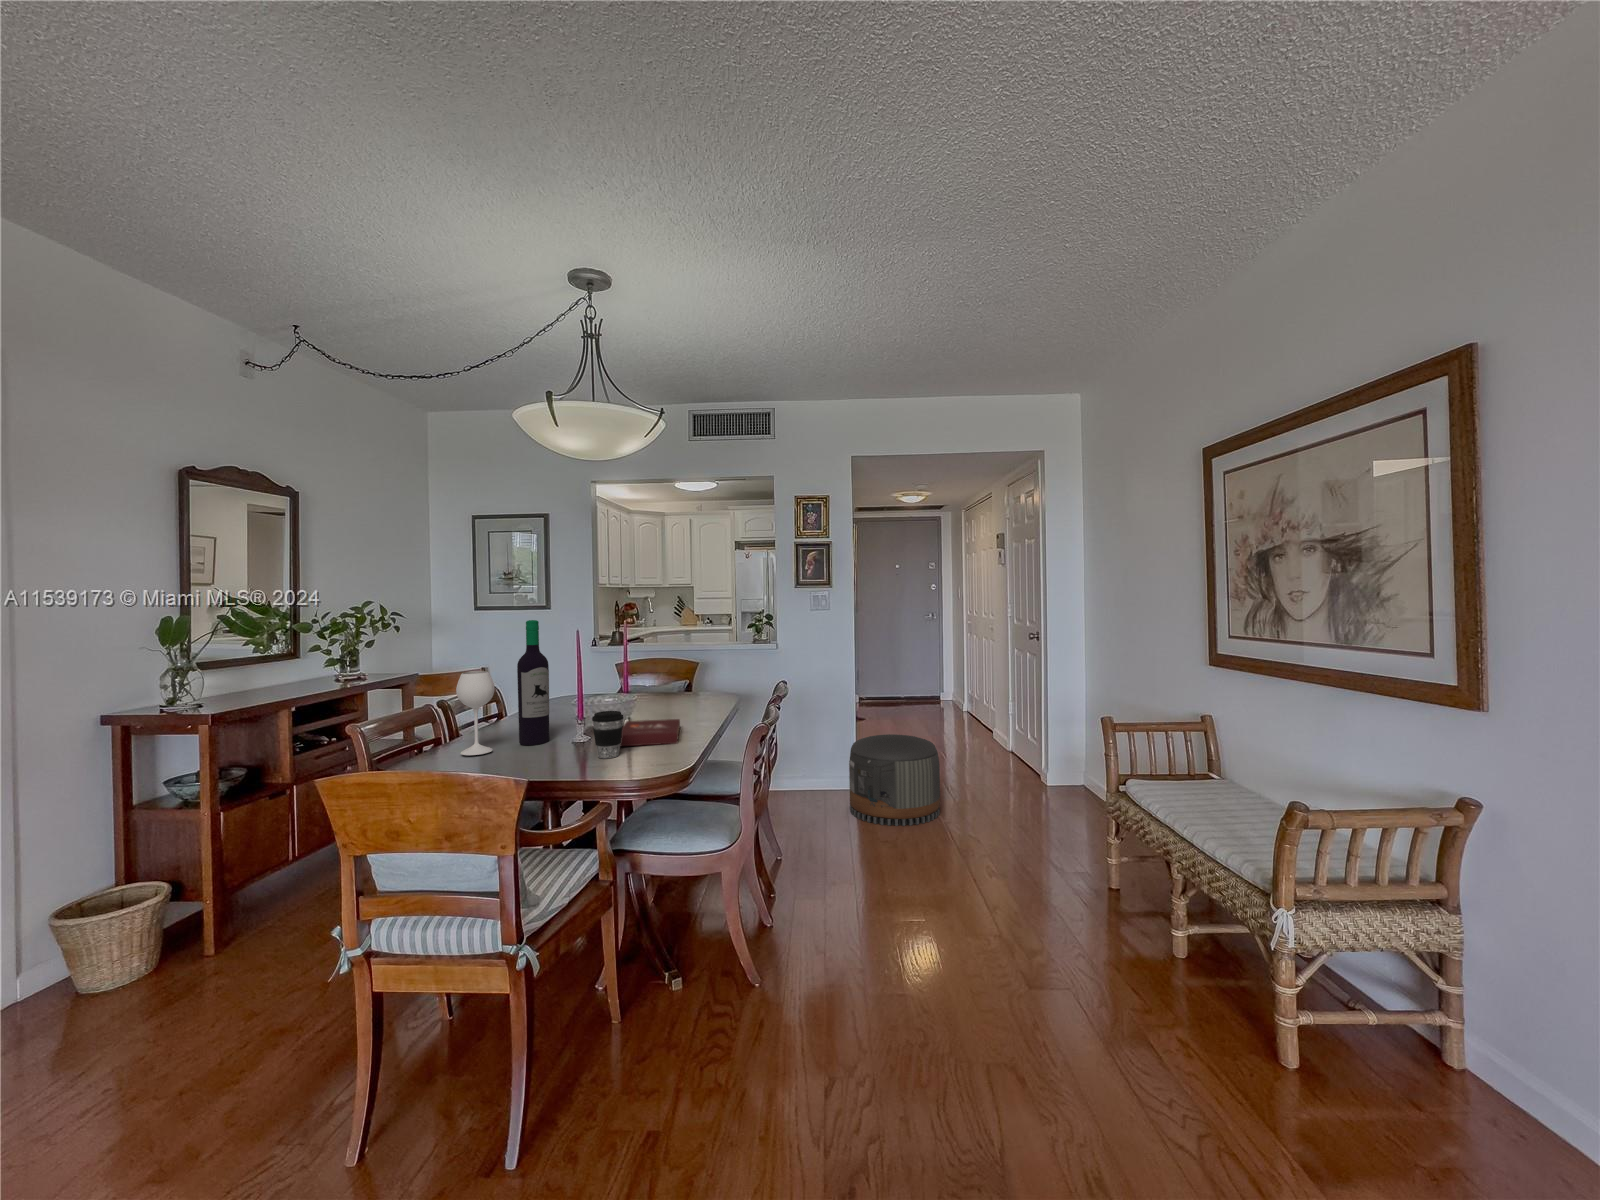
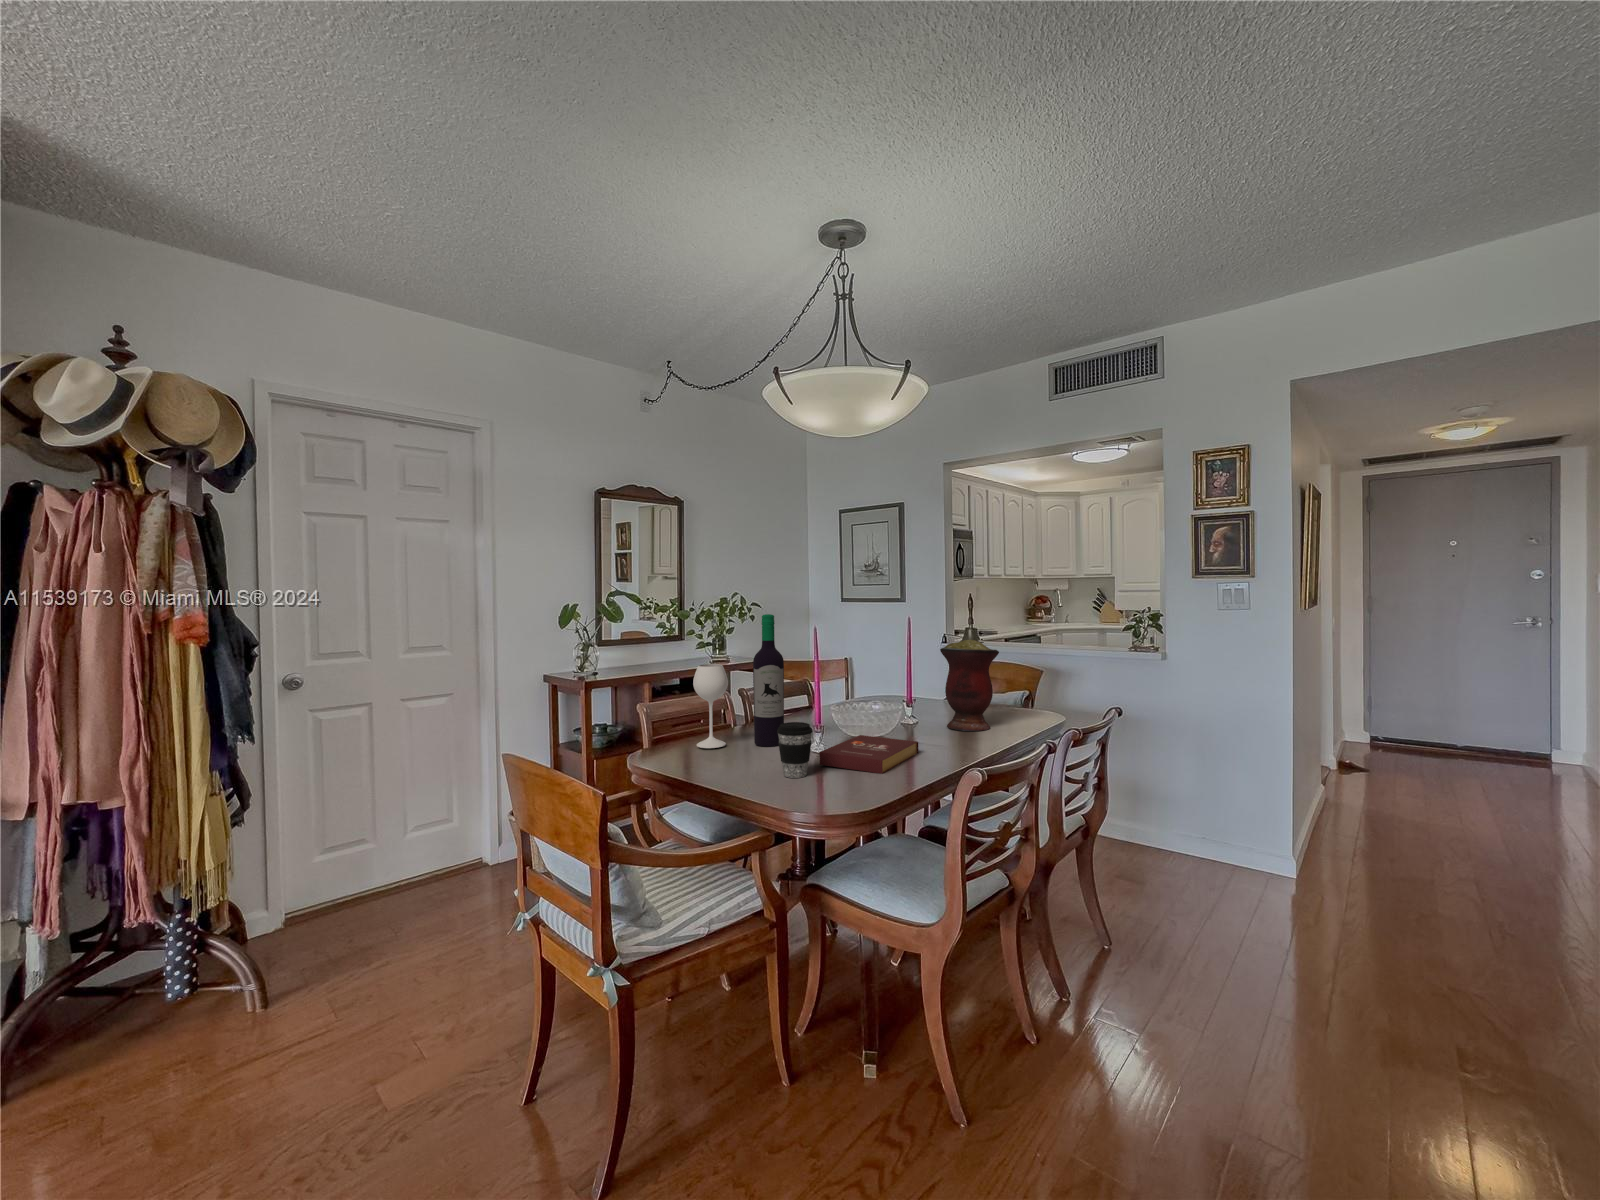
vase: none [662,637,709,711] -> present [940,640,999,731]
pouf: present [849,734,940,826] -> none [1261,806,1450,974]

